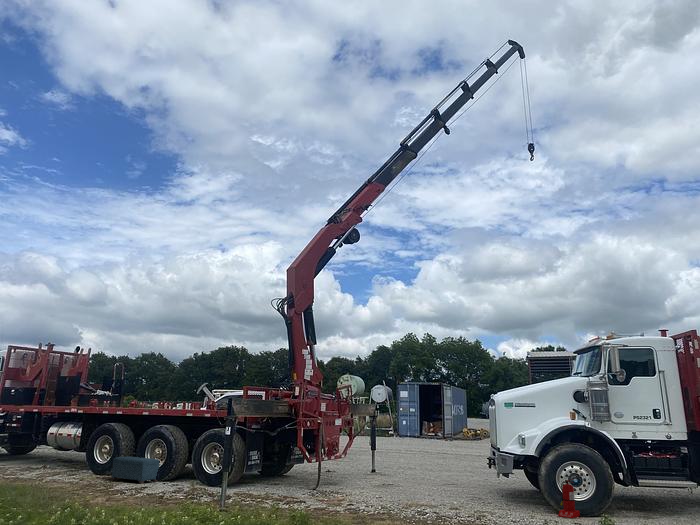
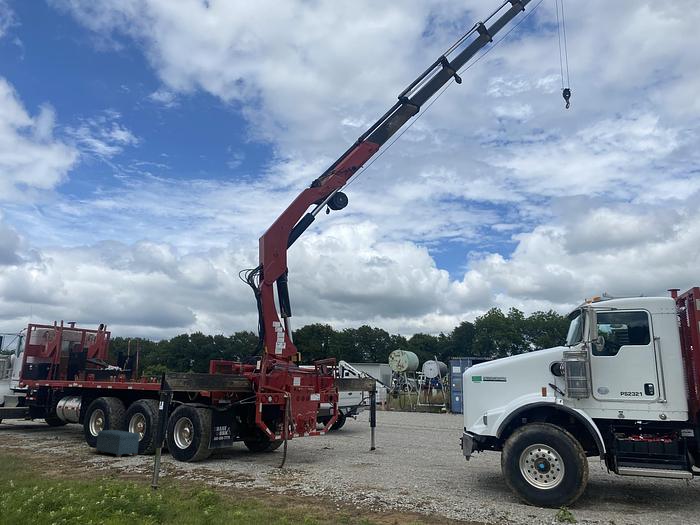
fire extinguisher: present [558,480,580,518] -> none [516,465,544,510]

